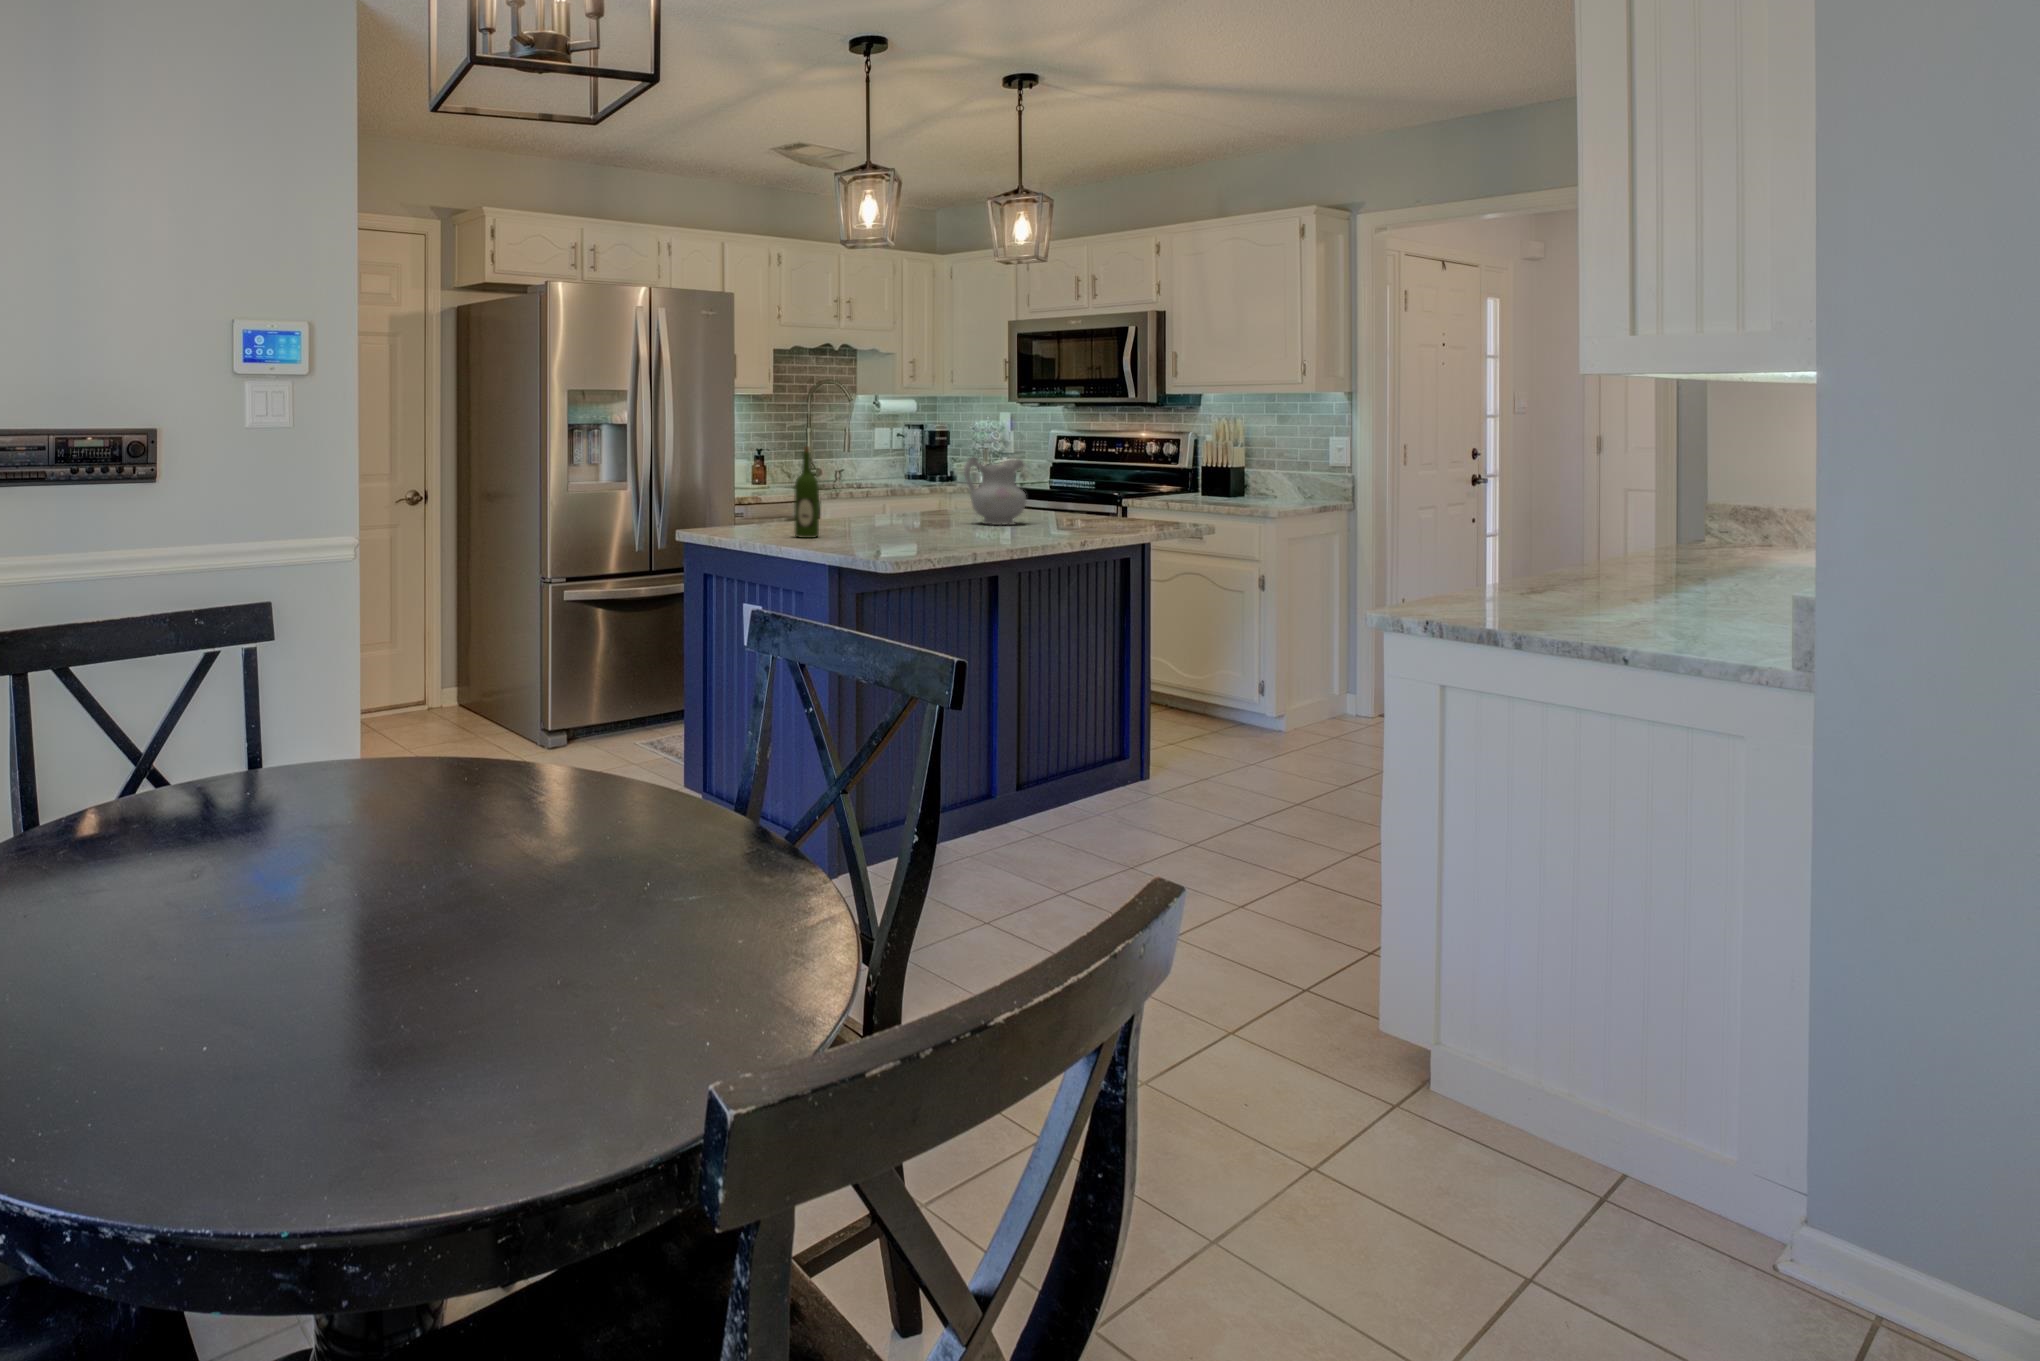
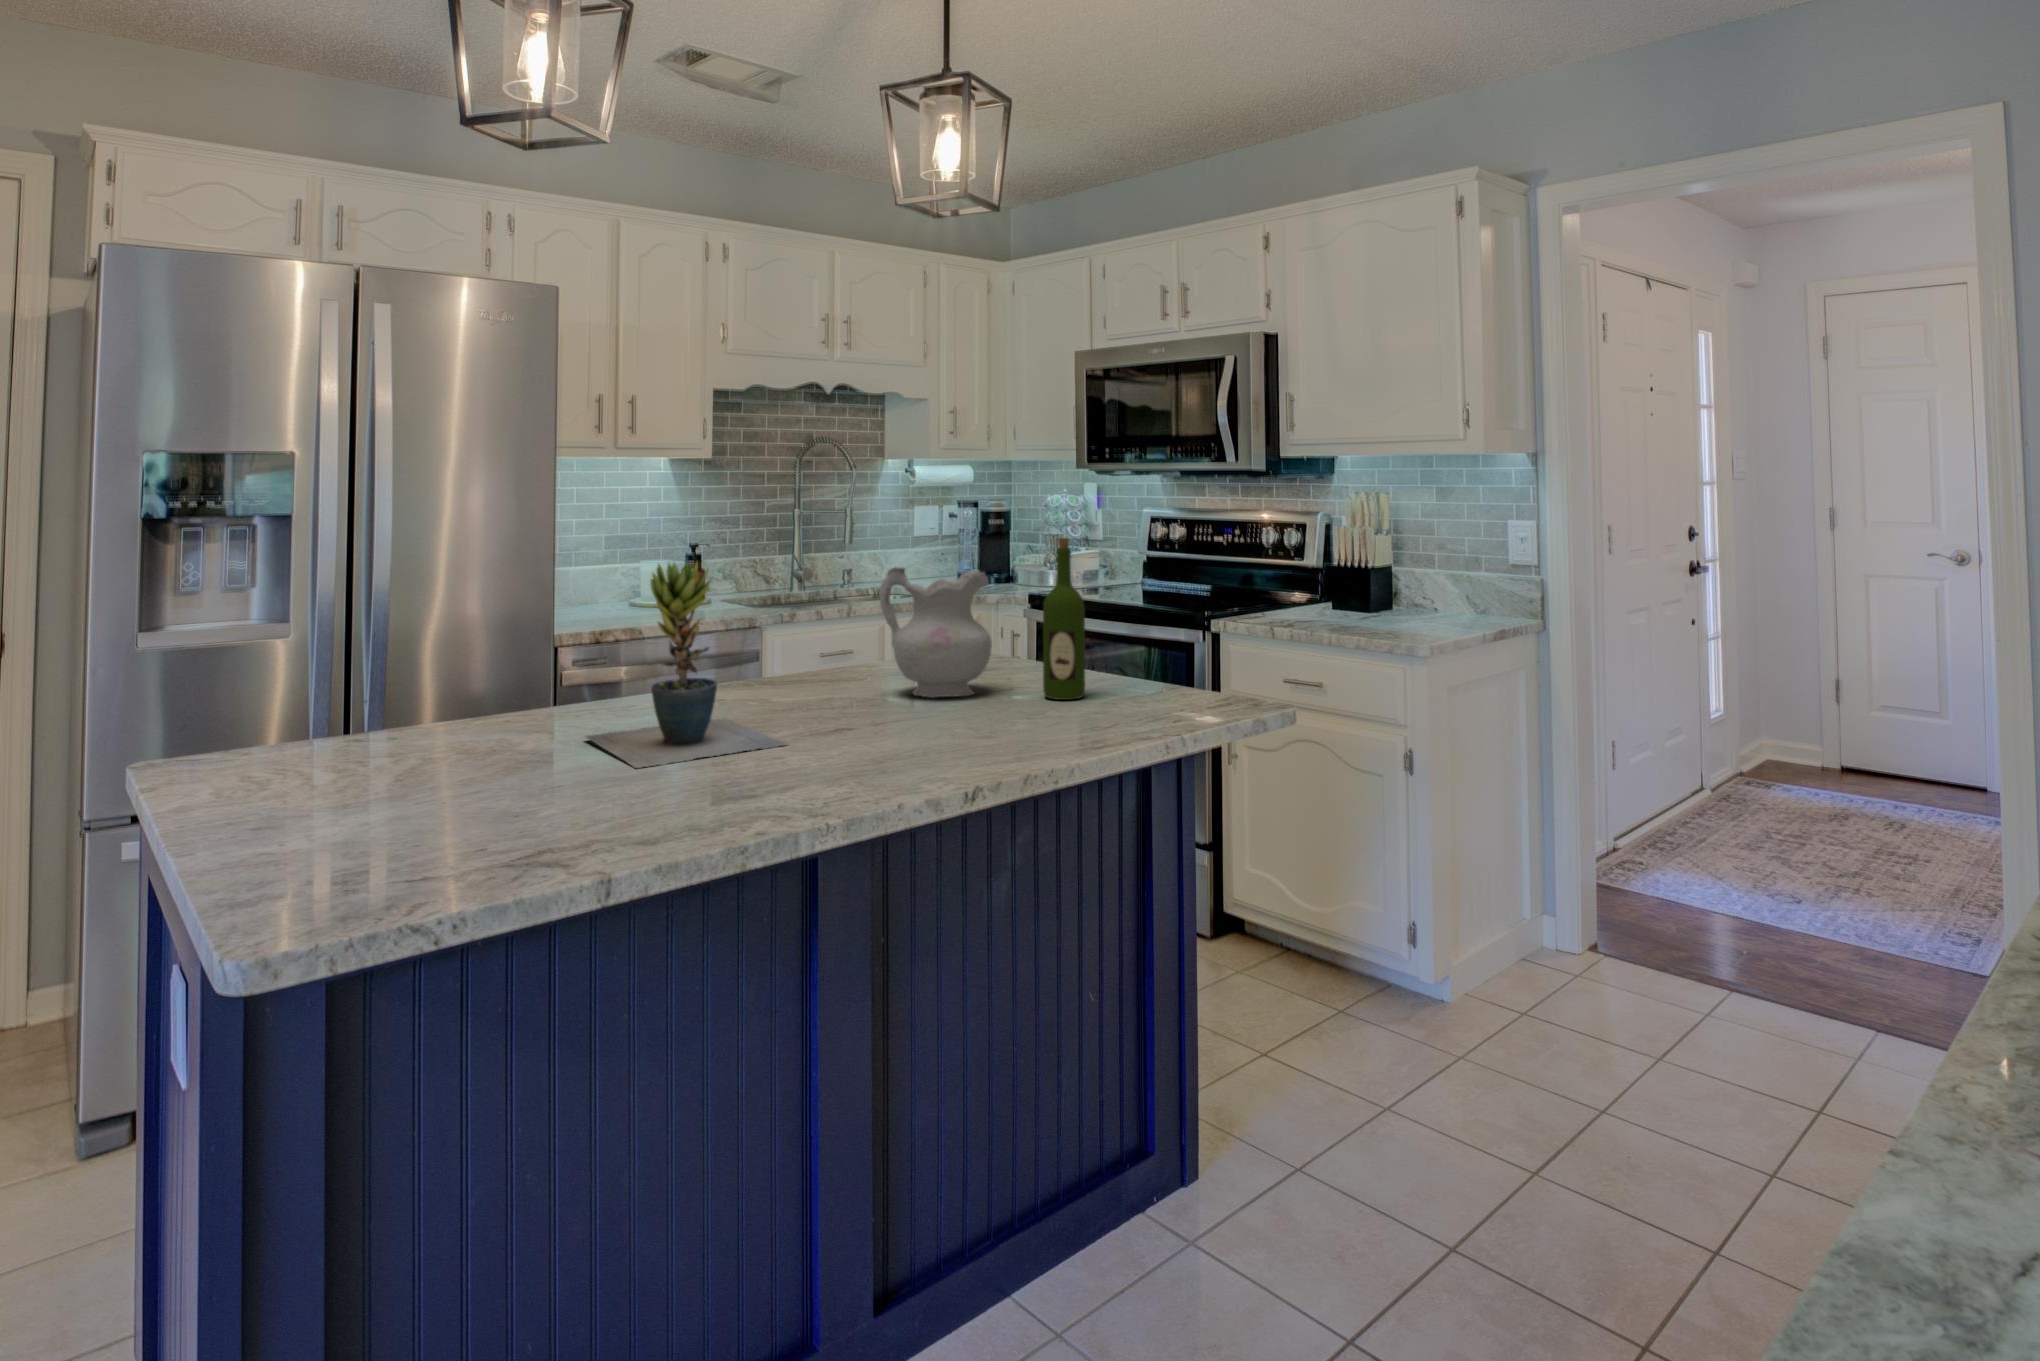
wine bottle: present [794,446,819,538] -> present [1043,538,1085,700]
potted plant: none [849,448,957,539] -> present [586,562,786,768]

